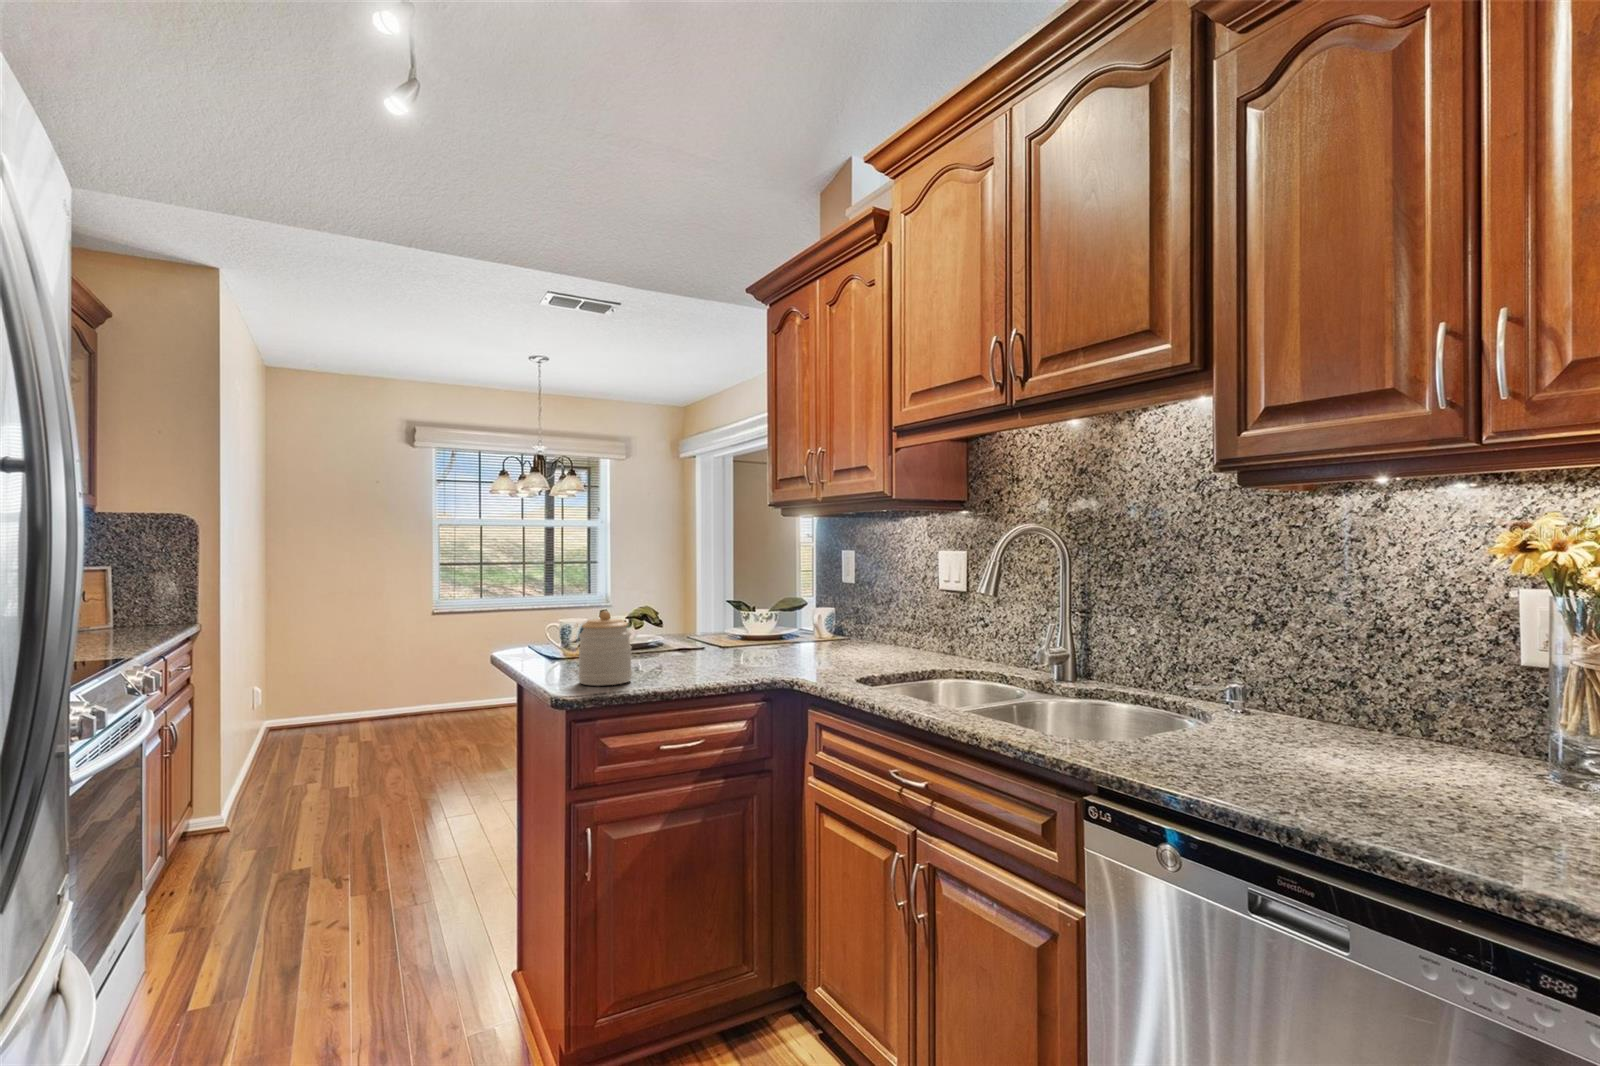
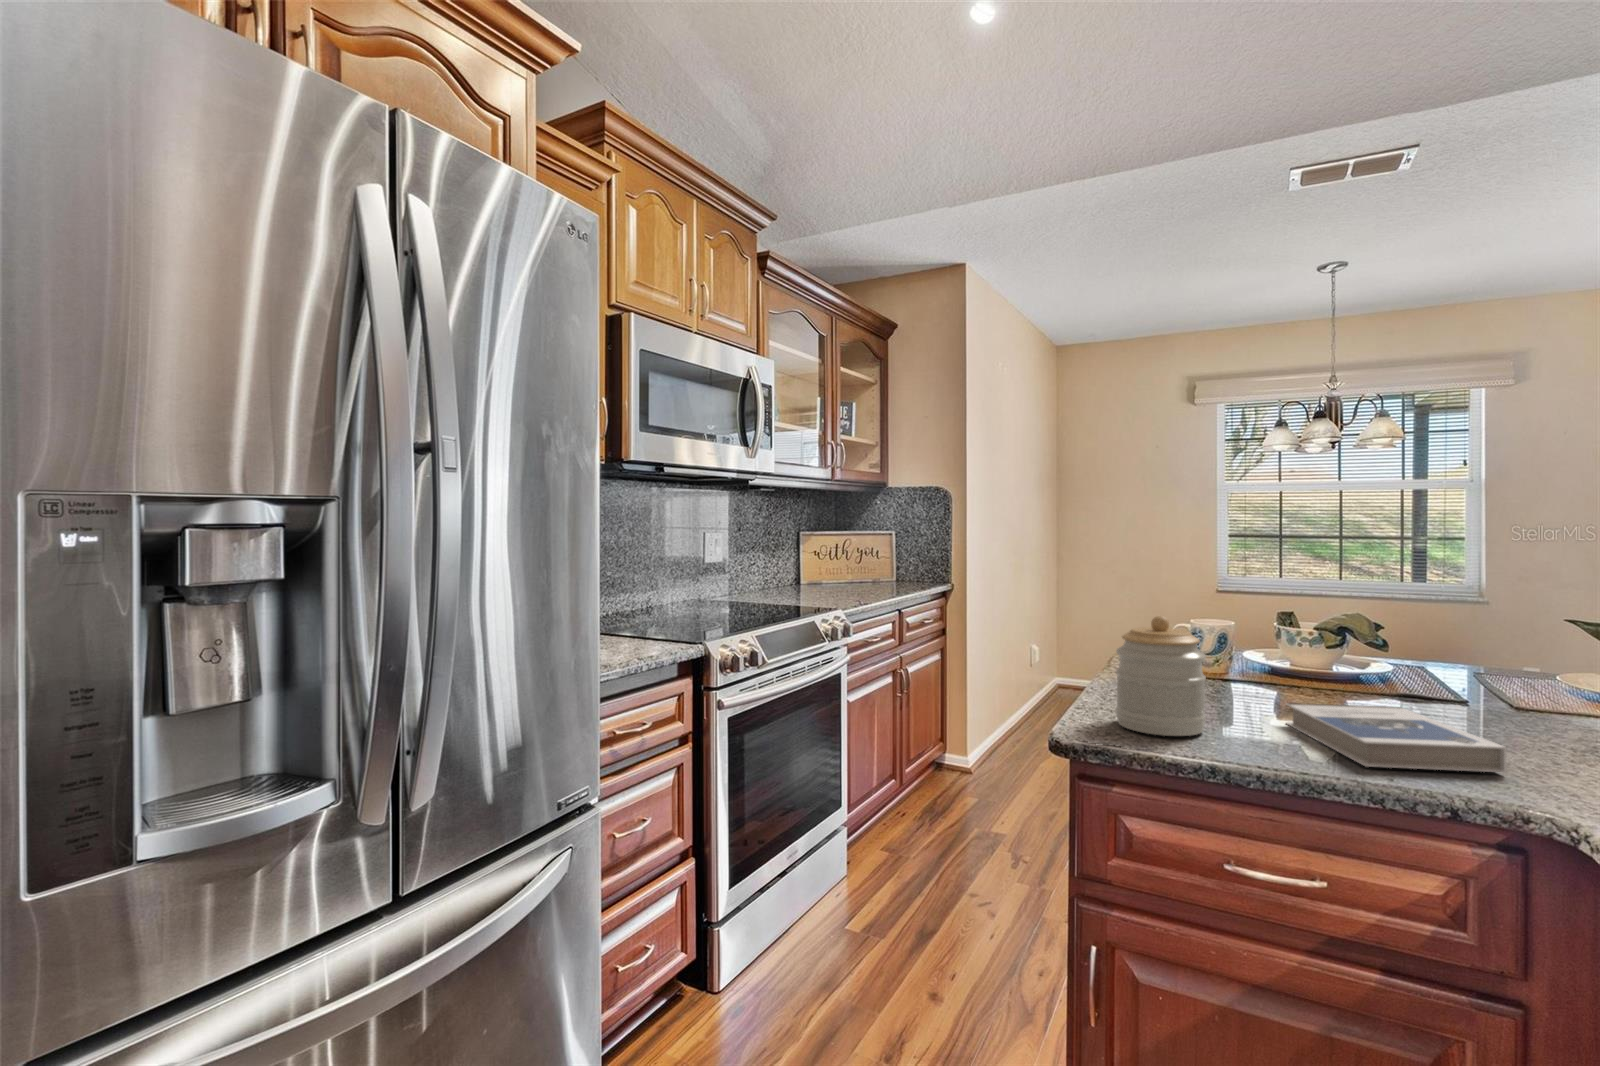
hardback book: none [656,651,759,678] -> present [1286,703,1507,773]

